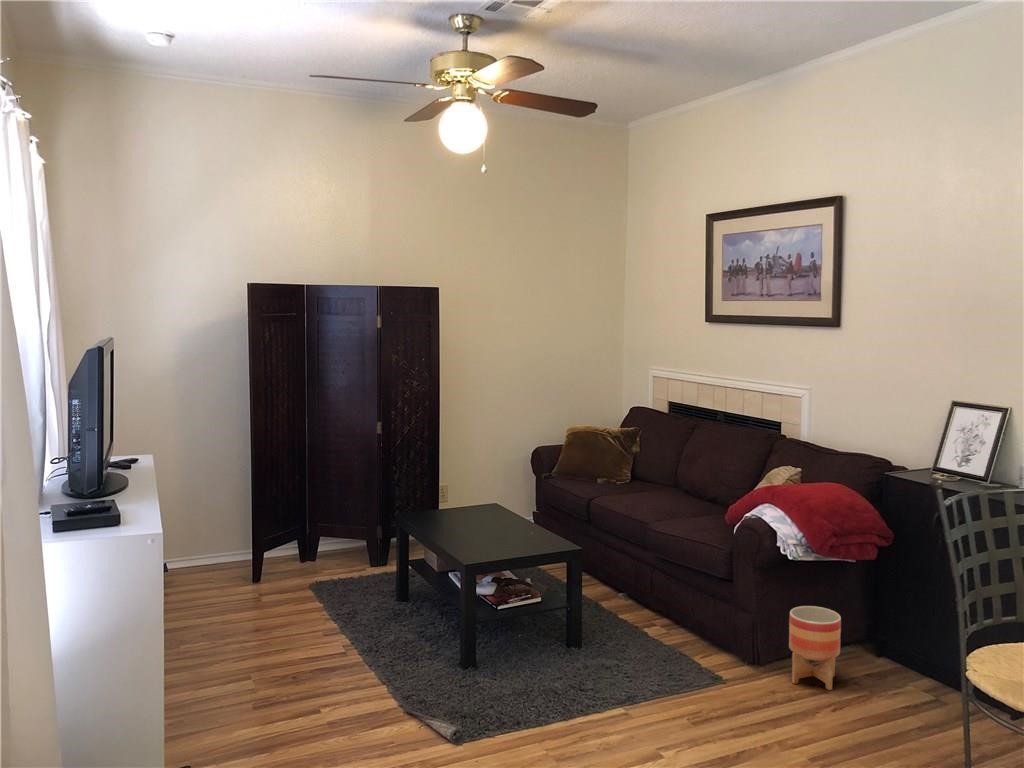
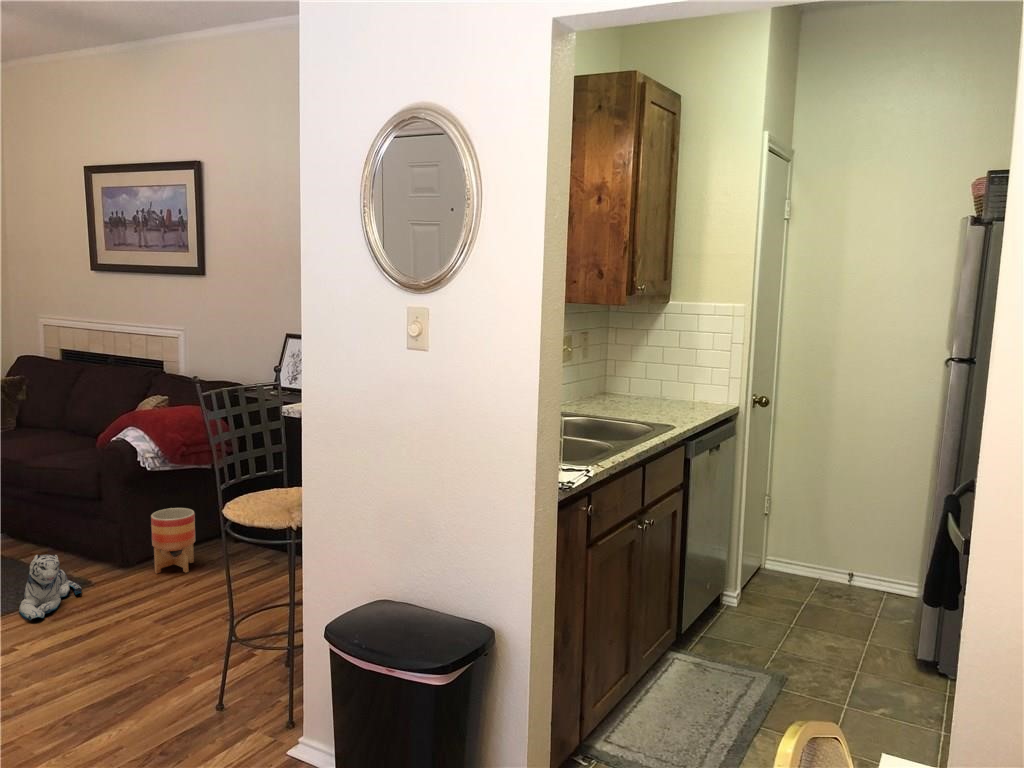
plush toy: none [656,643,717,719] -> present [19,554,82,621]

